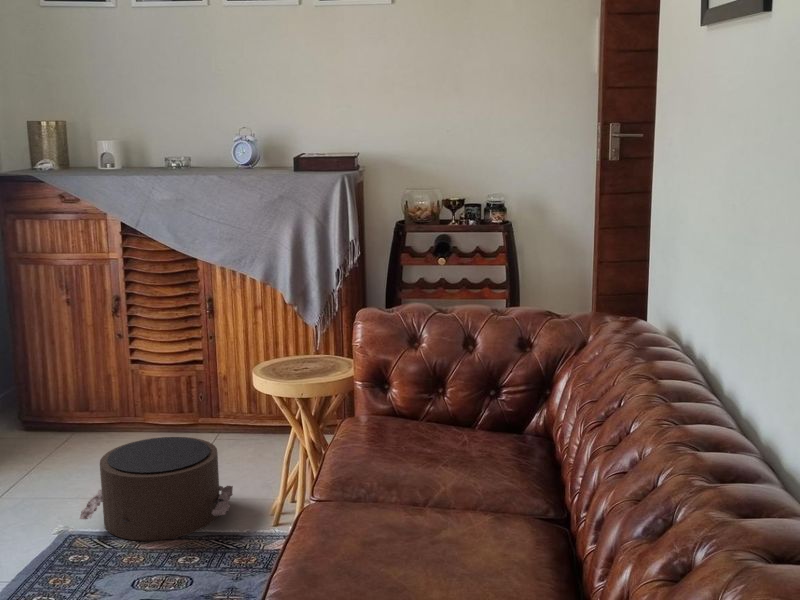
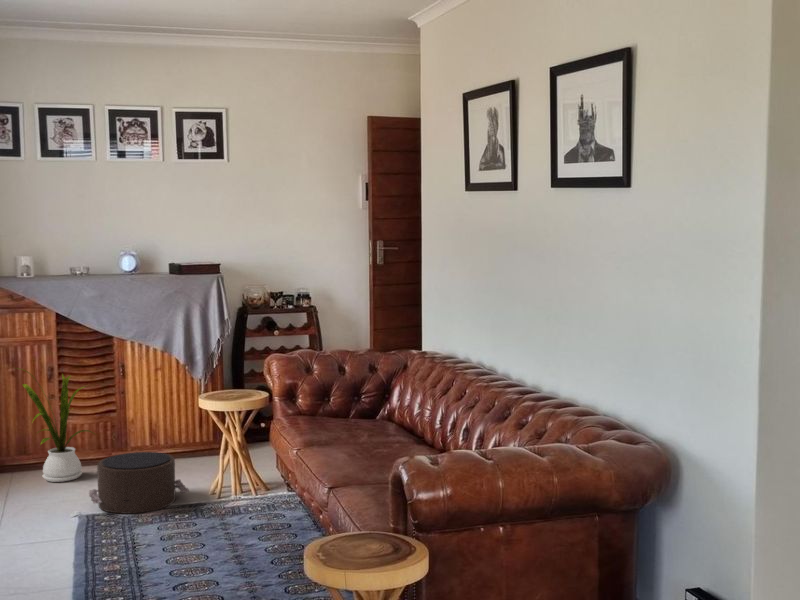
house plant: none [52,297,168,457] -> present [21,369,91,482]

